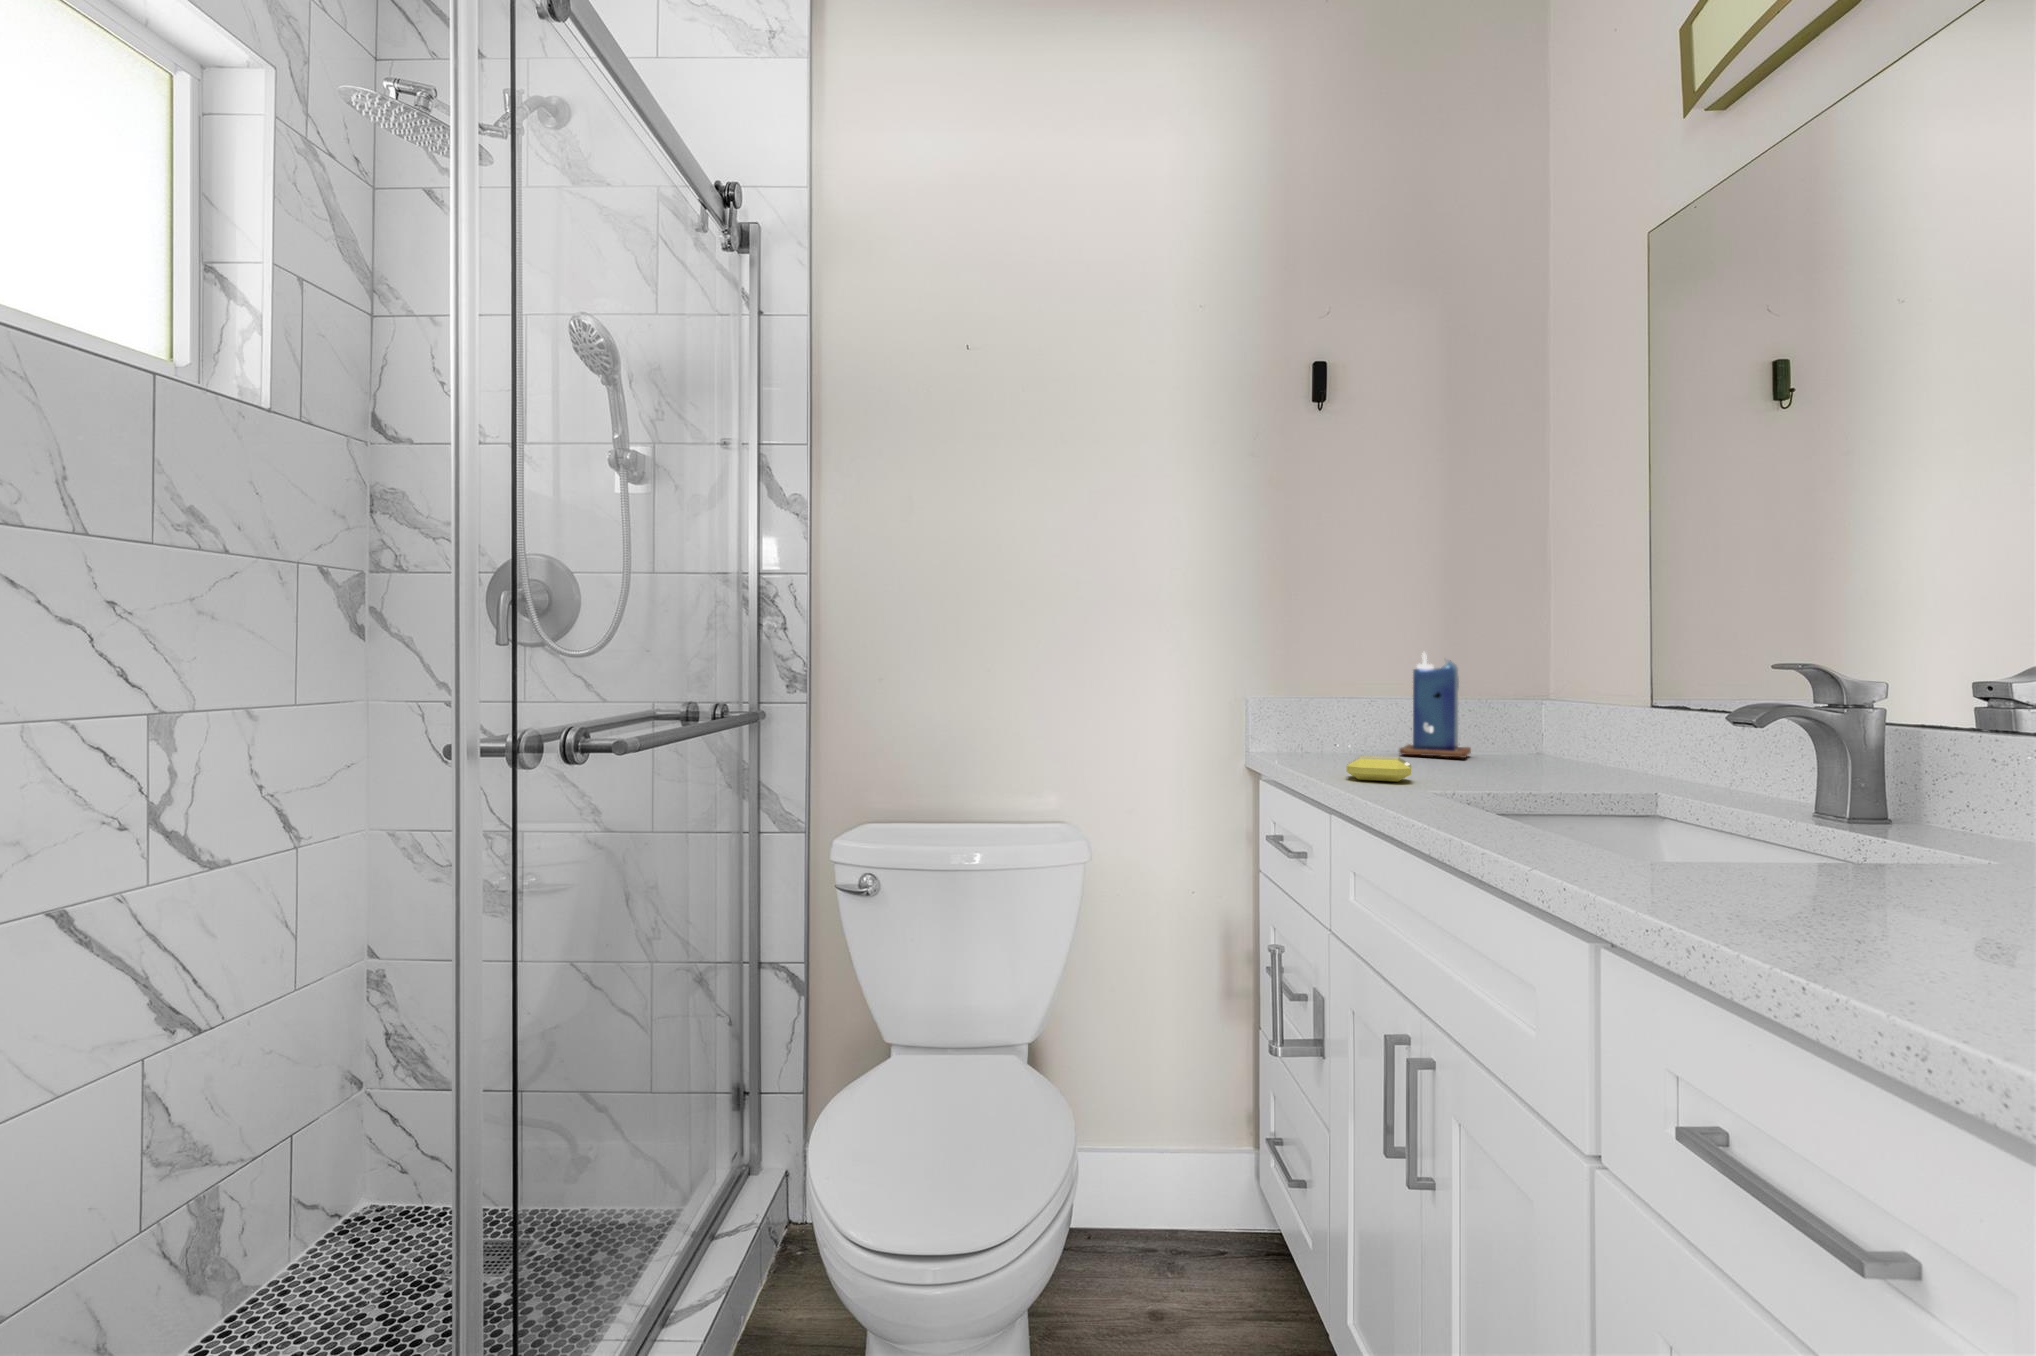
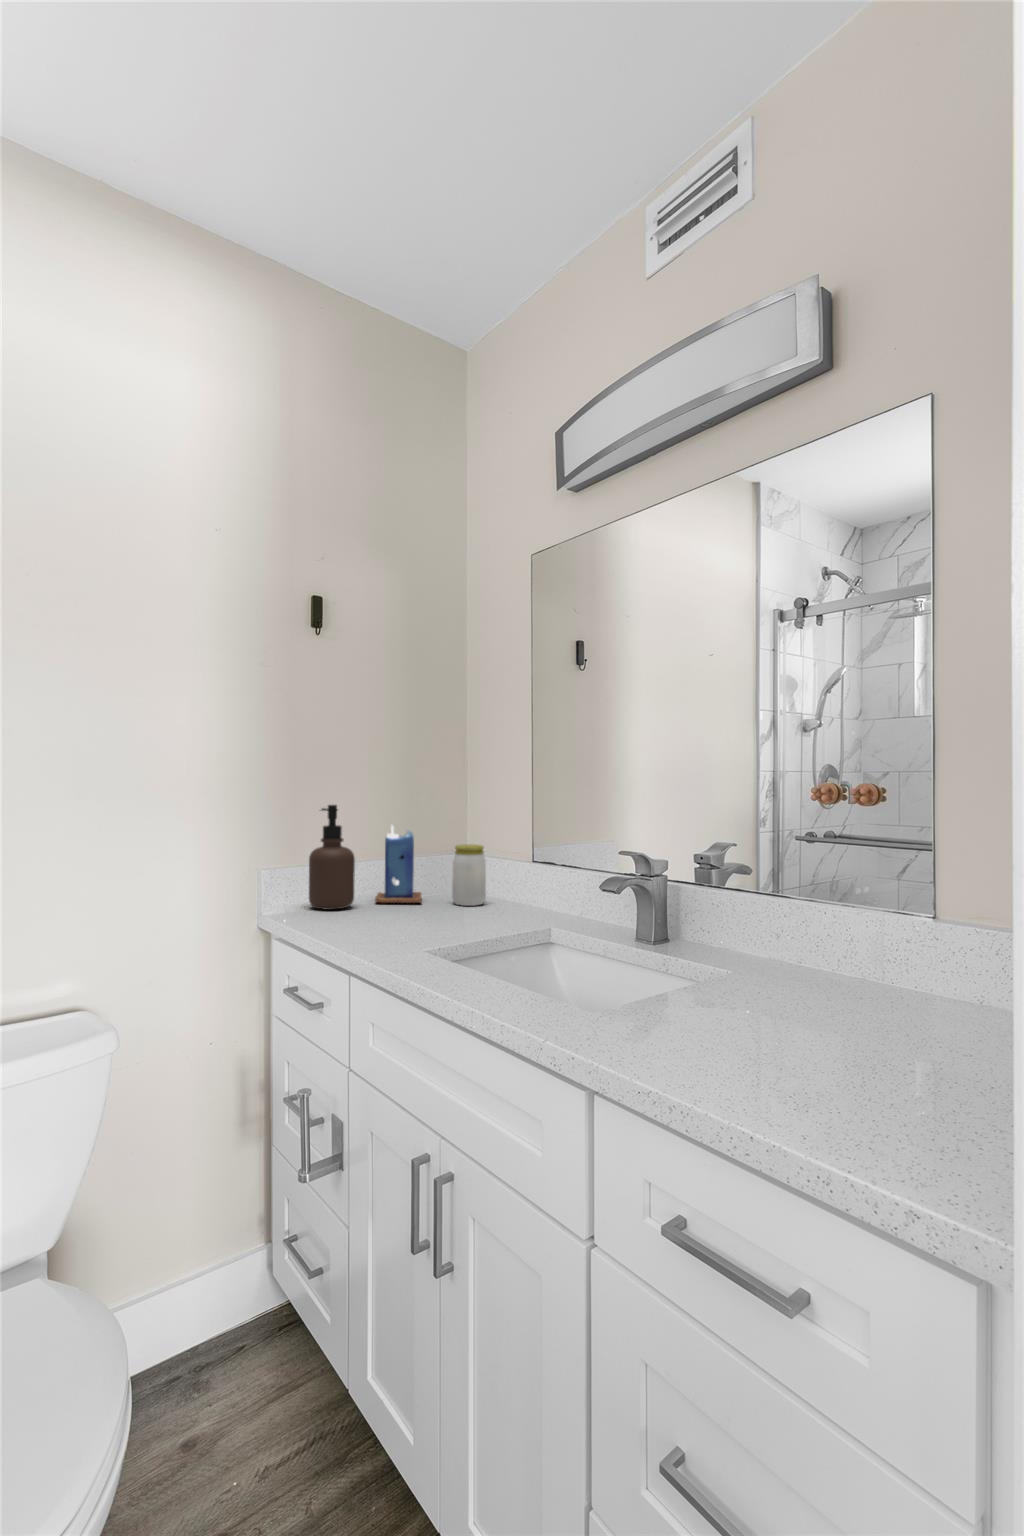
soap dispenser: none [1308,623,1367,755] -> present [309,805,355,910]
jar: none [1514,681,1569,766] -> present [452,845,486,906]
soap bar: present [1346,756,1411,782] -> none [358,920,407,942]

